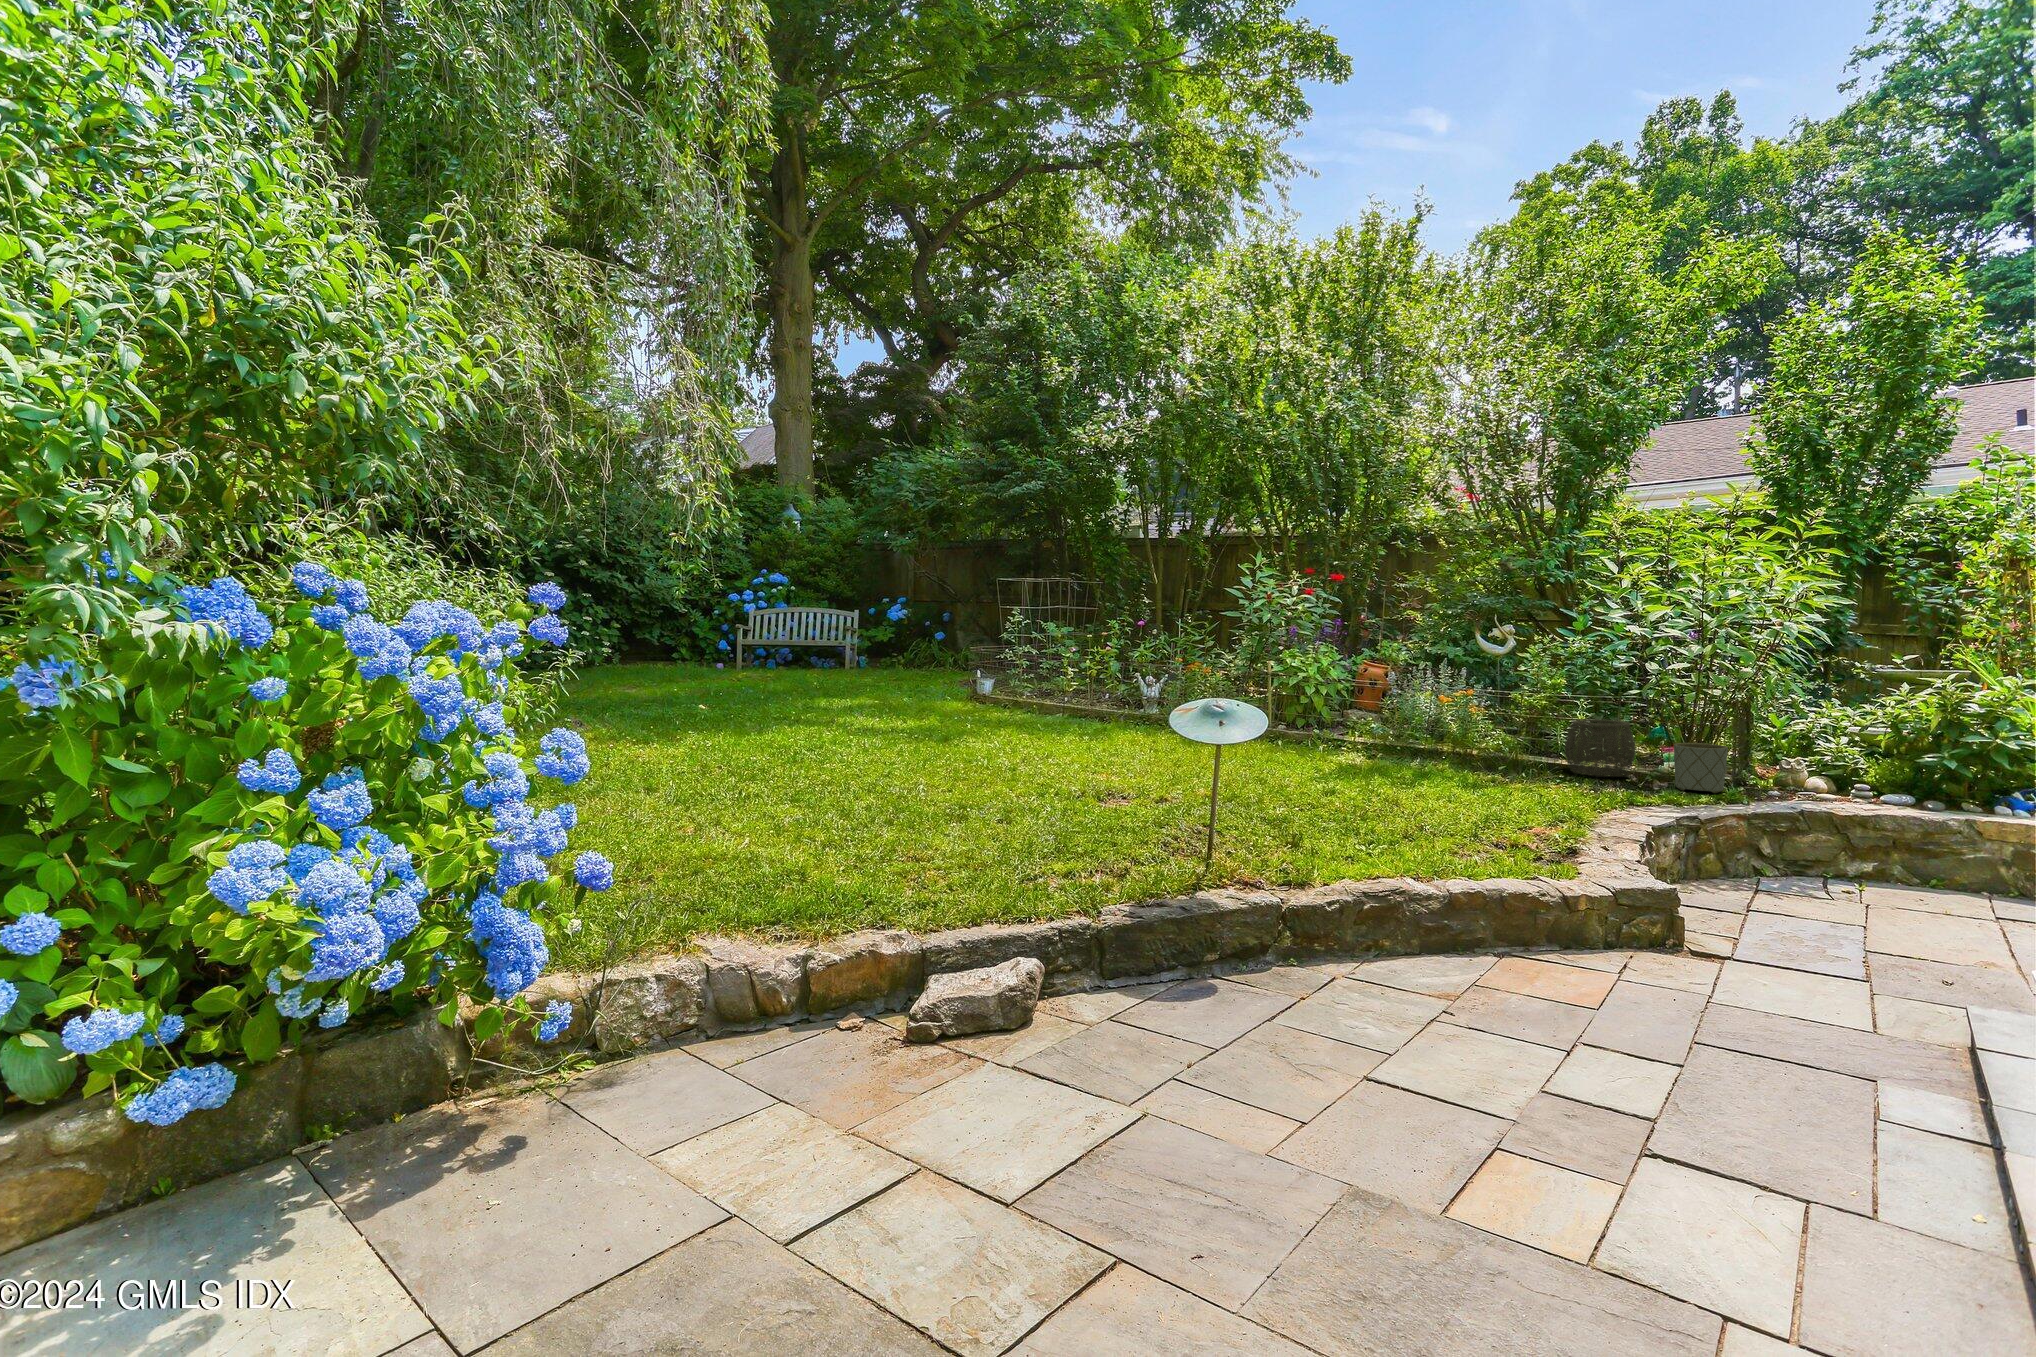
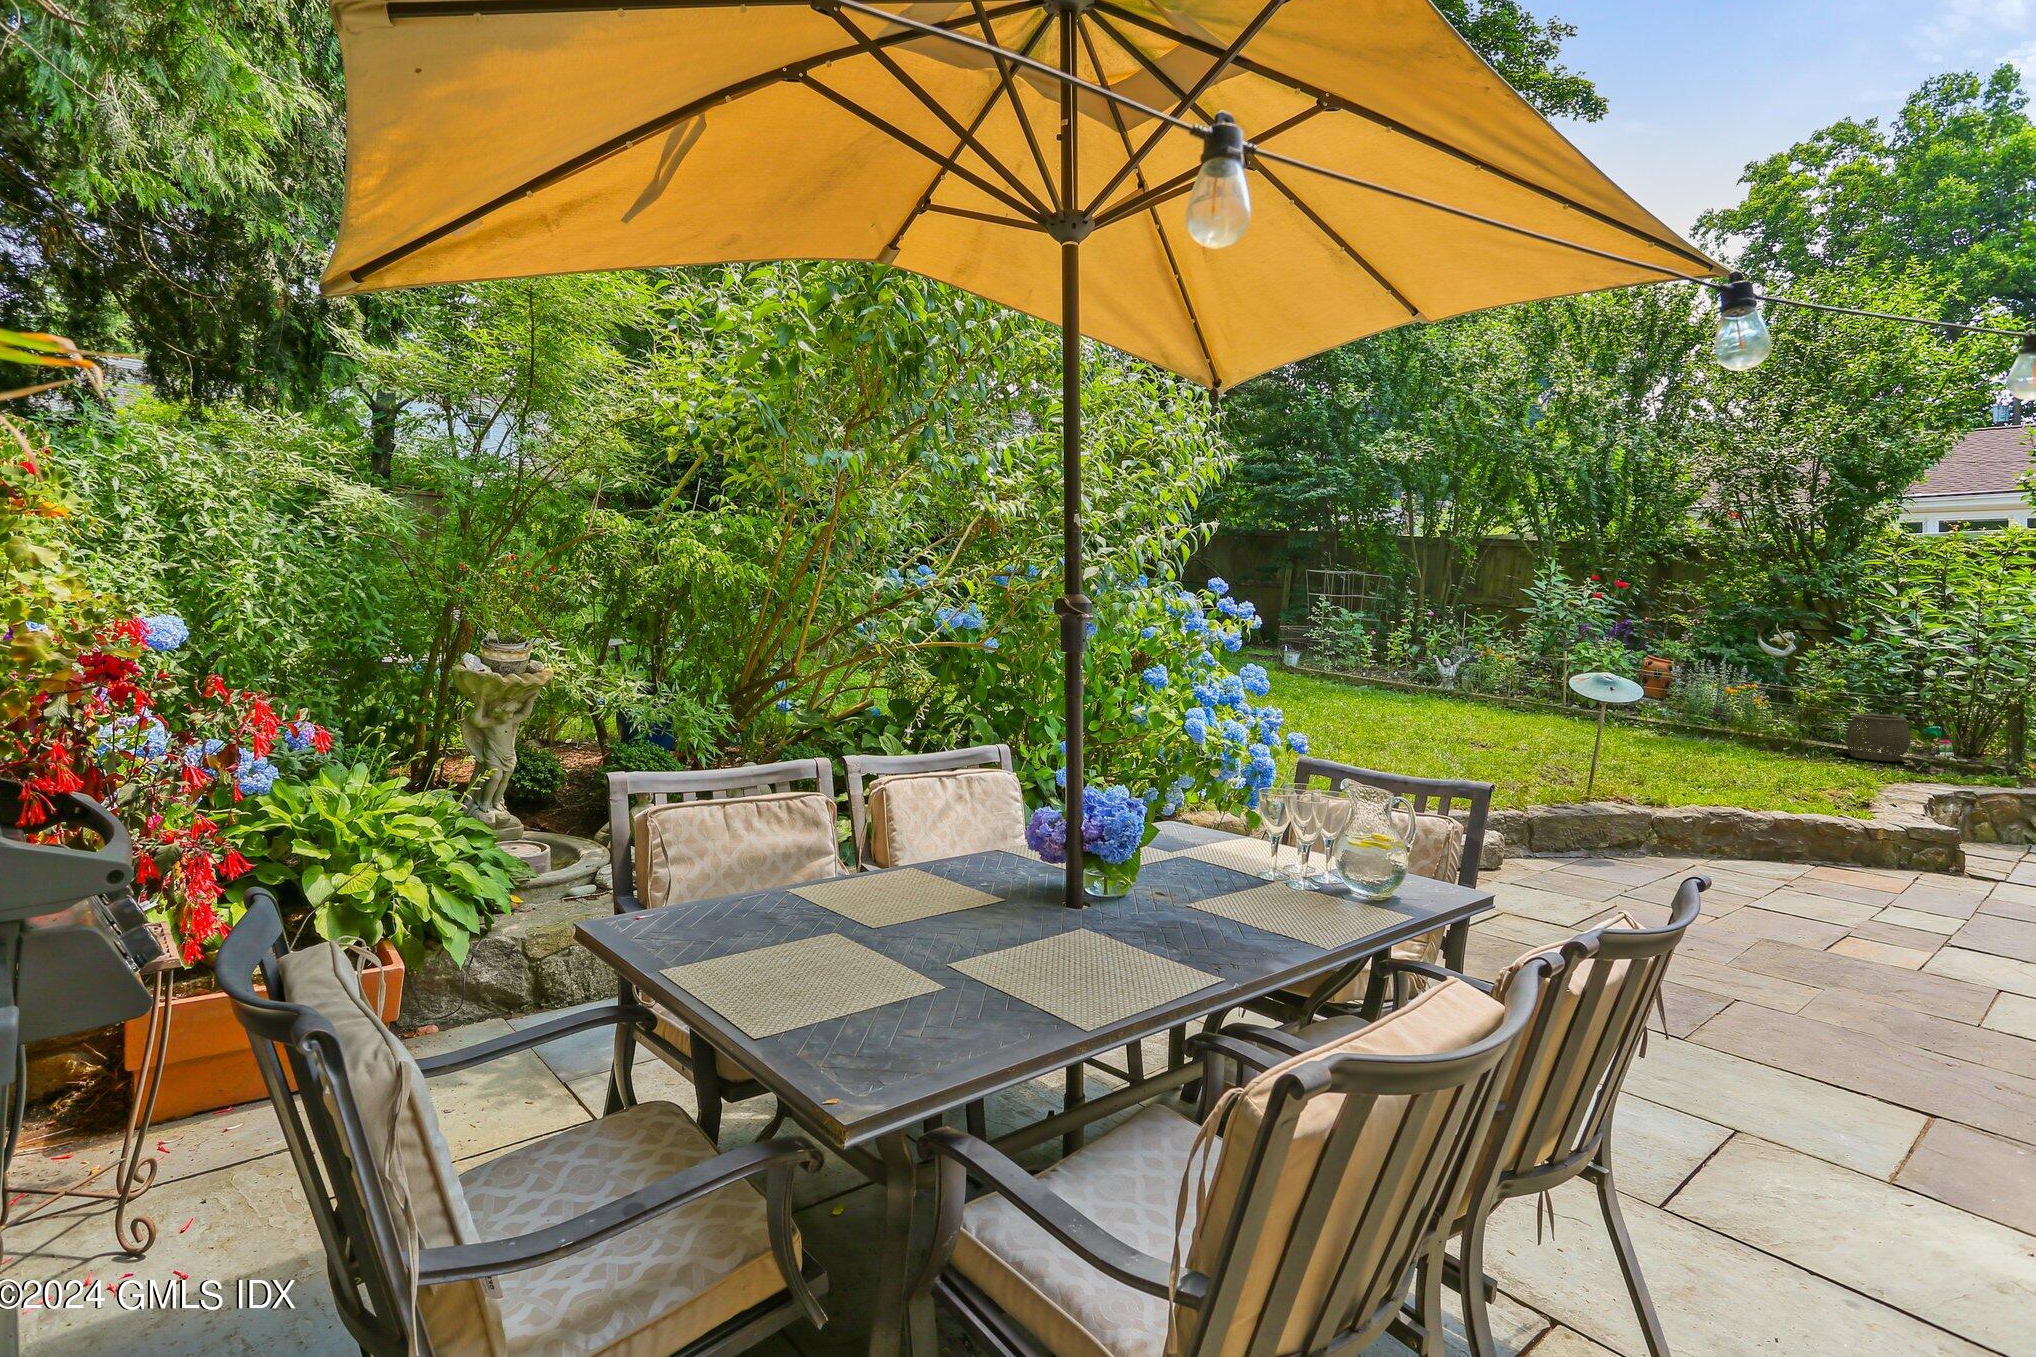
planter: present [1674,743,1728,793] -> none [1947,736,1995,776]

